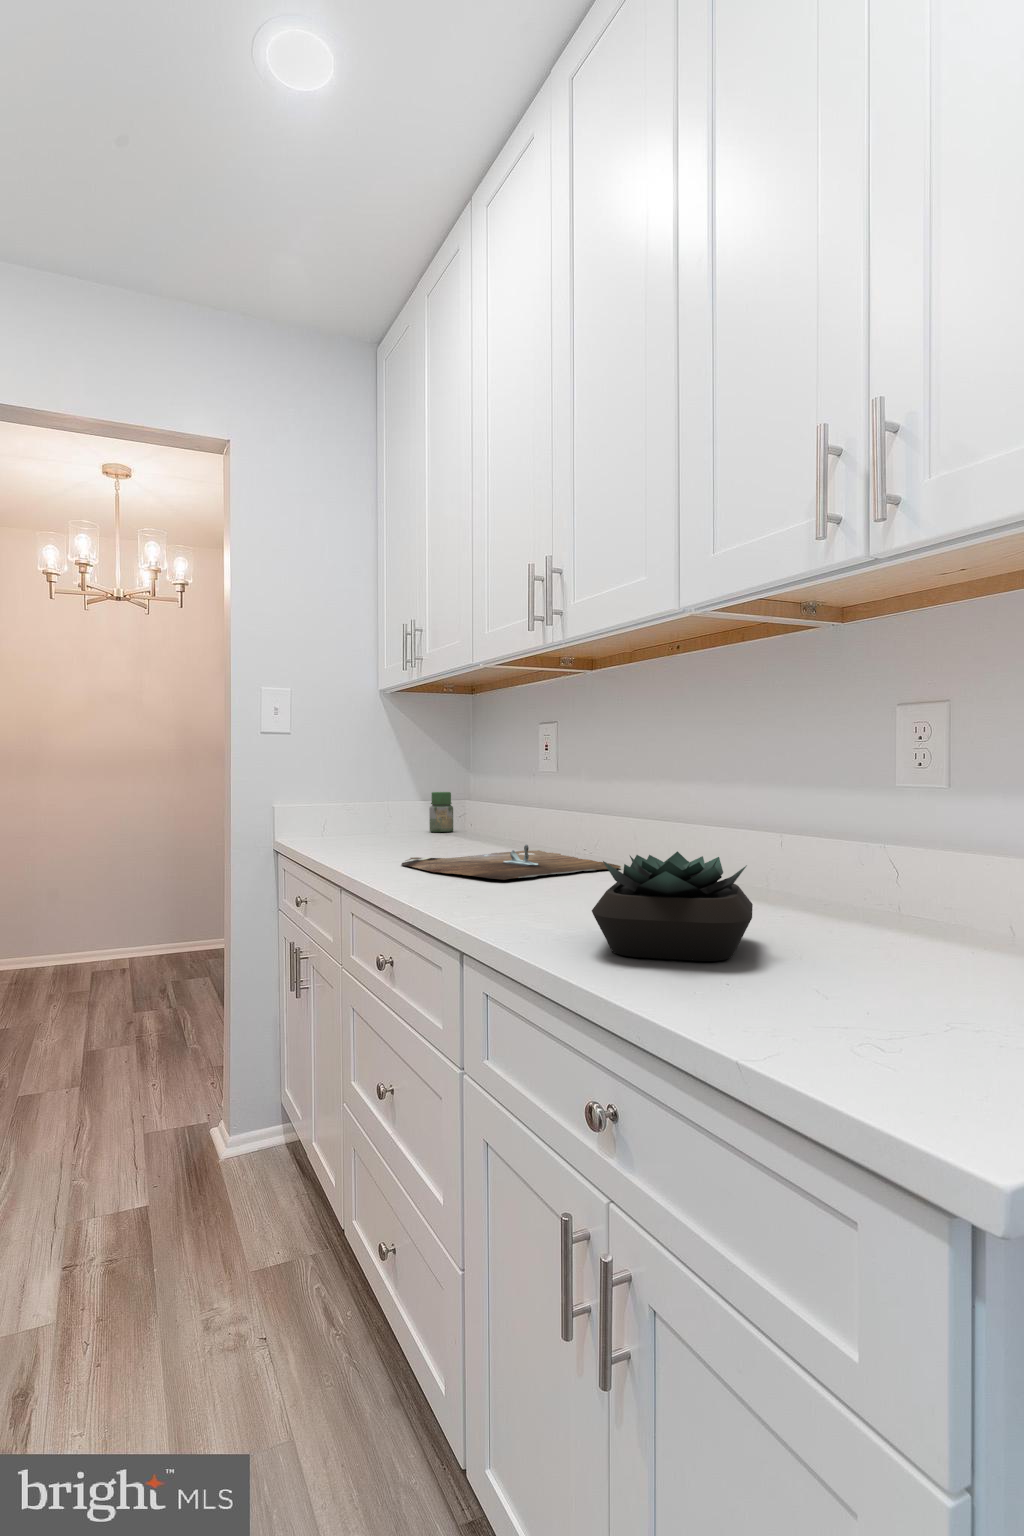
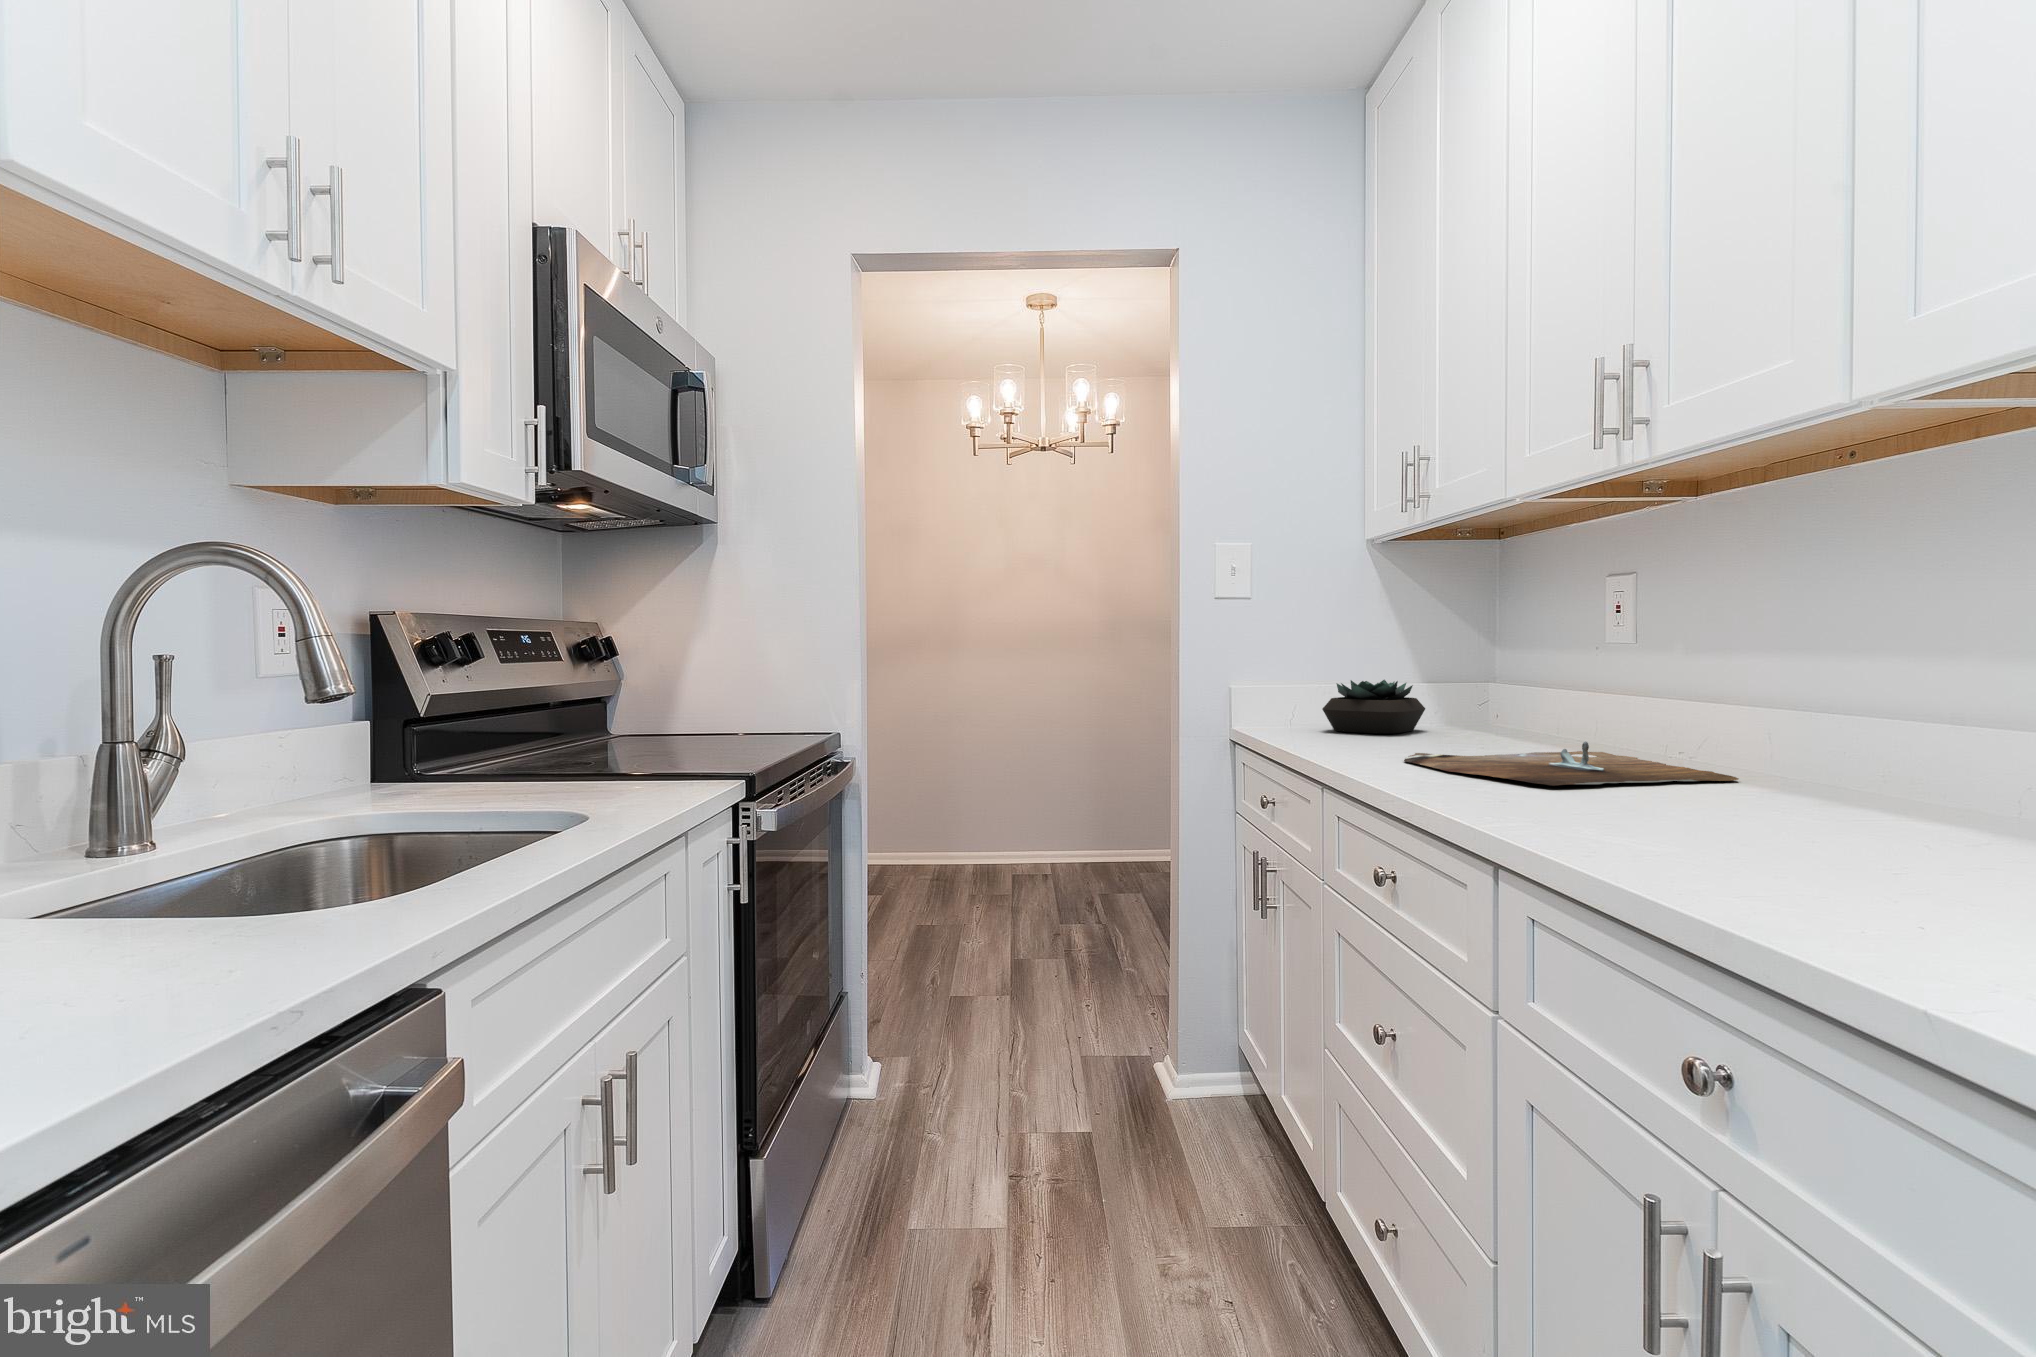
jar: present [429,792,453,832] -> none [1434,670,1469,723]
succulent plant: present [592,851,753,961] -> present [1322,680,1425,734]

